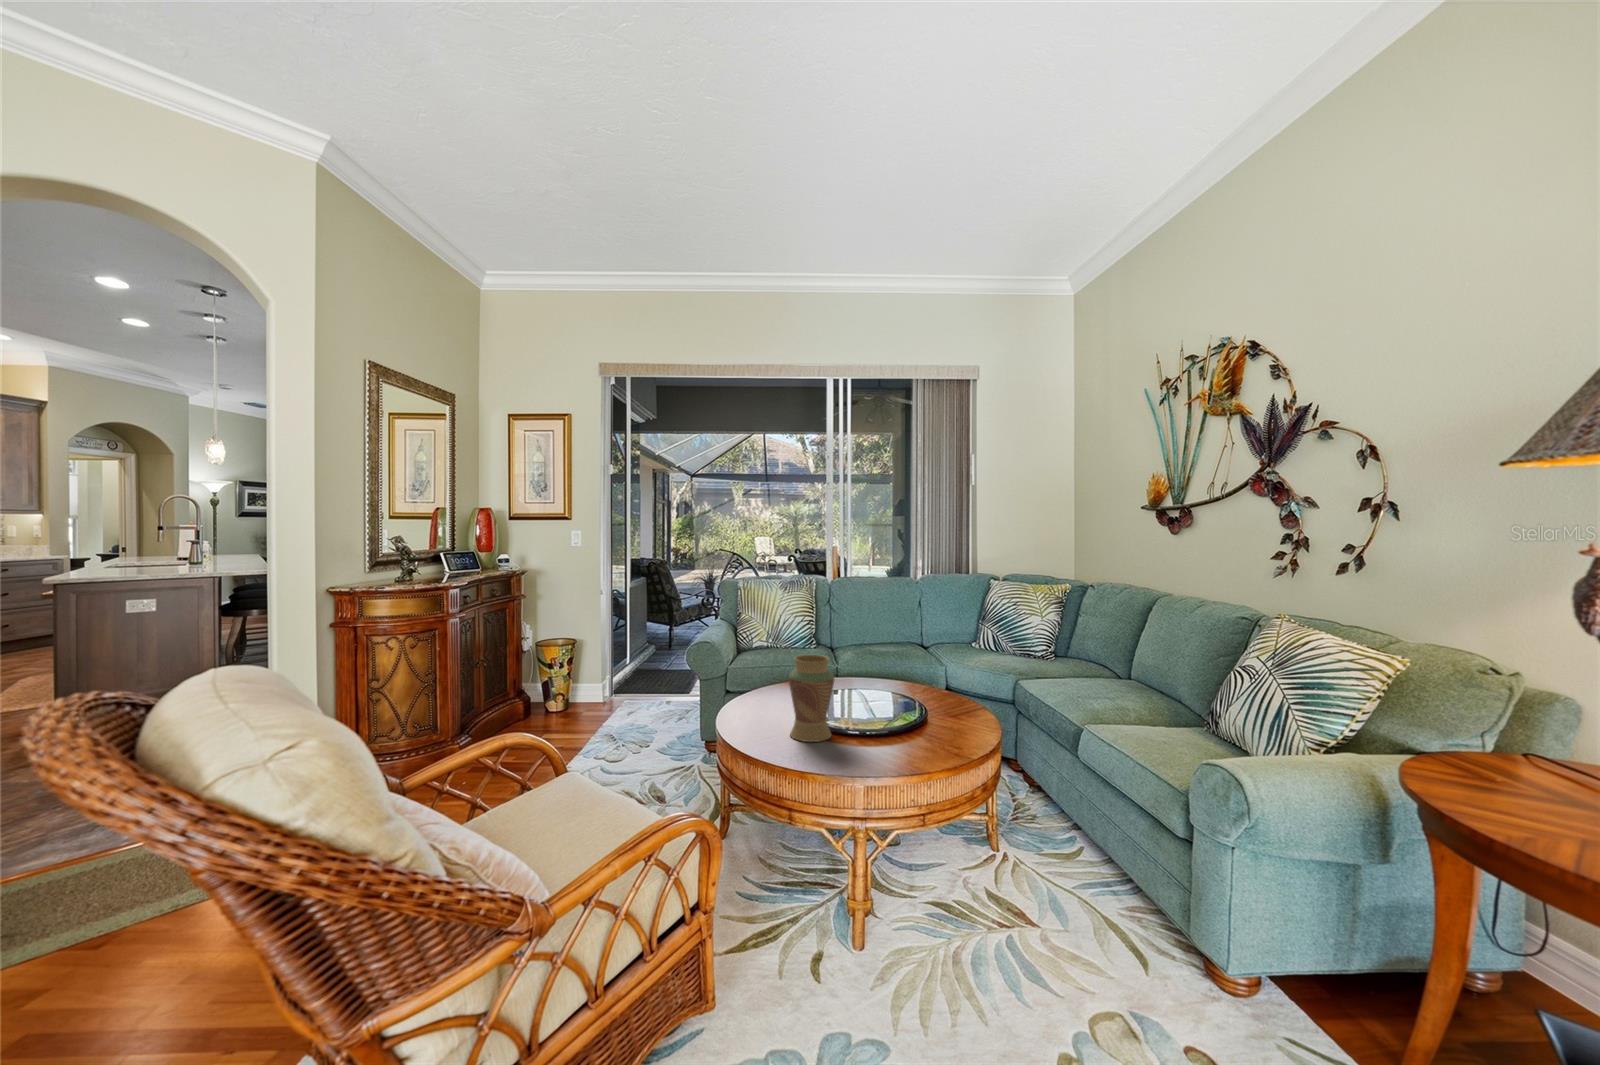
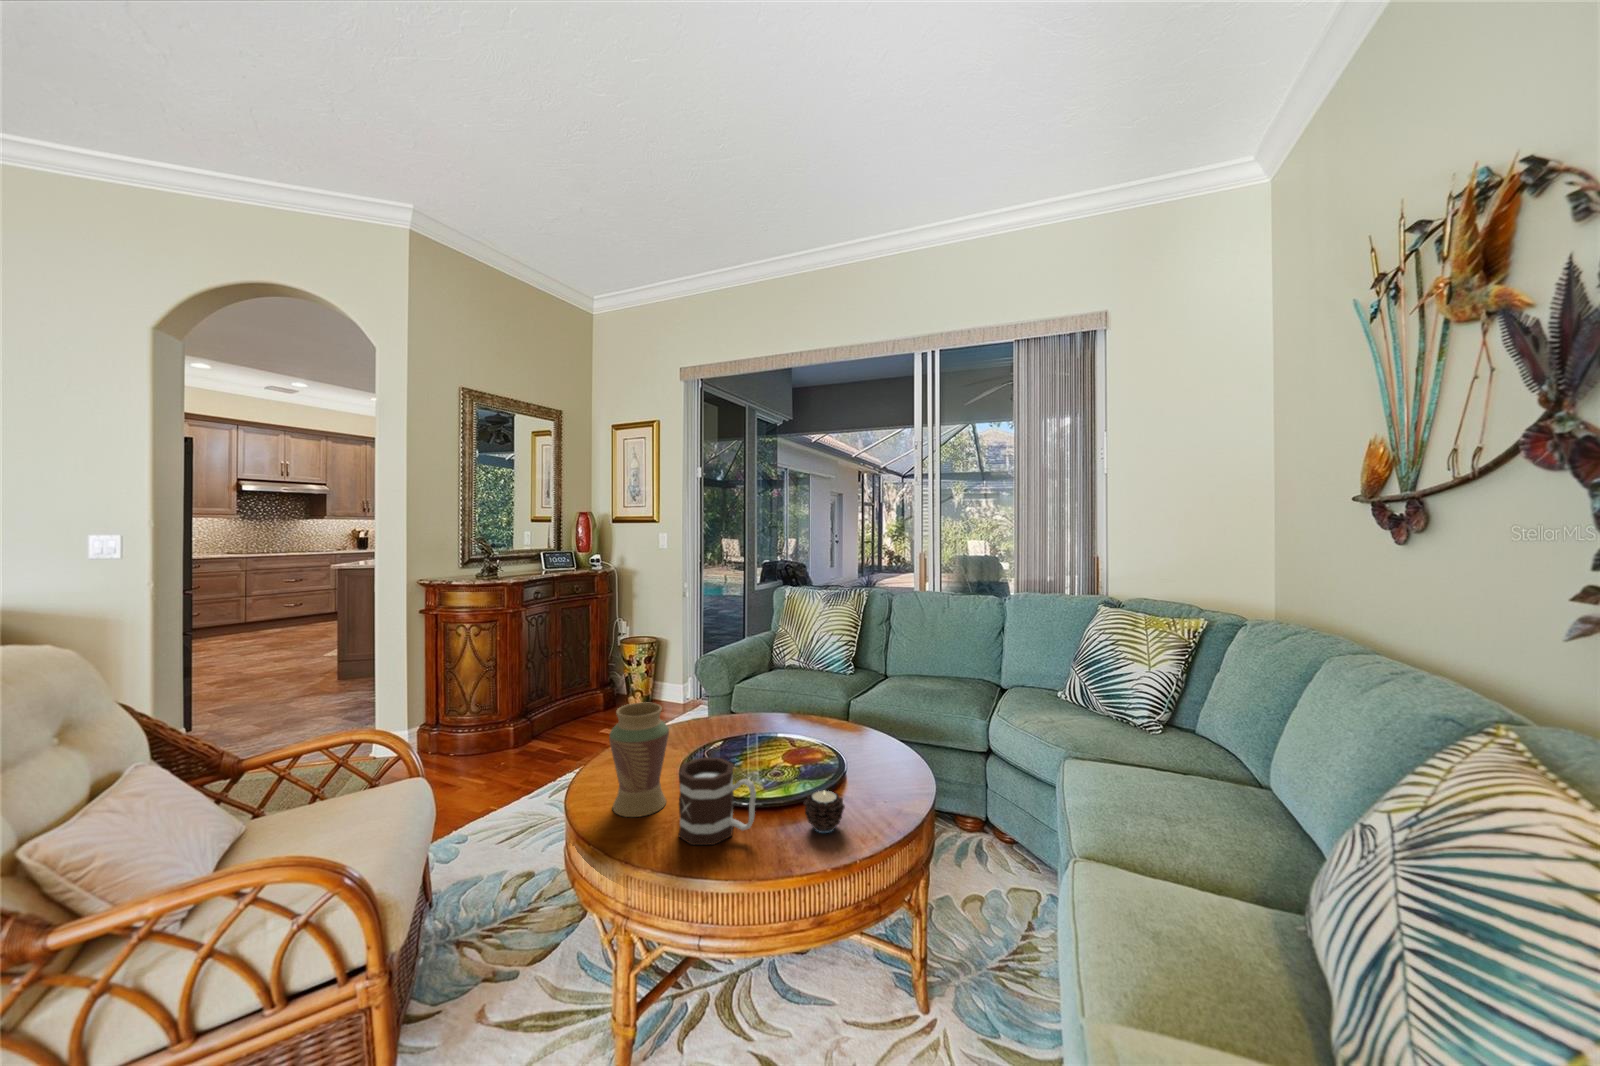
mug: none [863,687,924,747] -> present [679,758,756,845]
candle: none [938,700,967,729] -> present [804,791,845,833]

